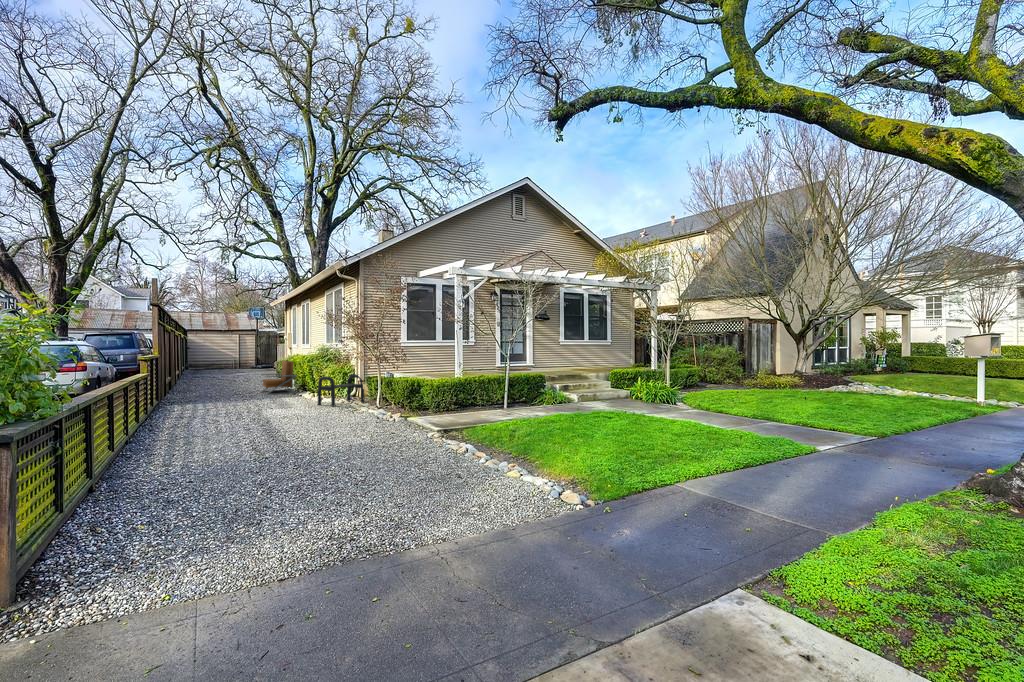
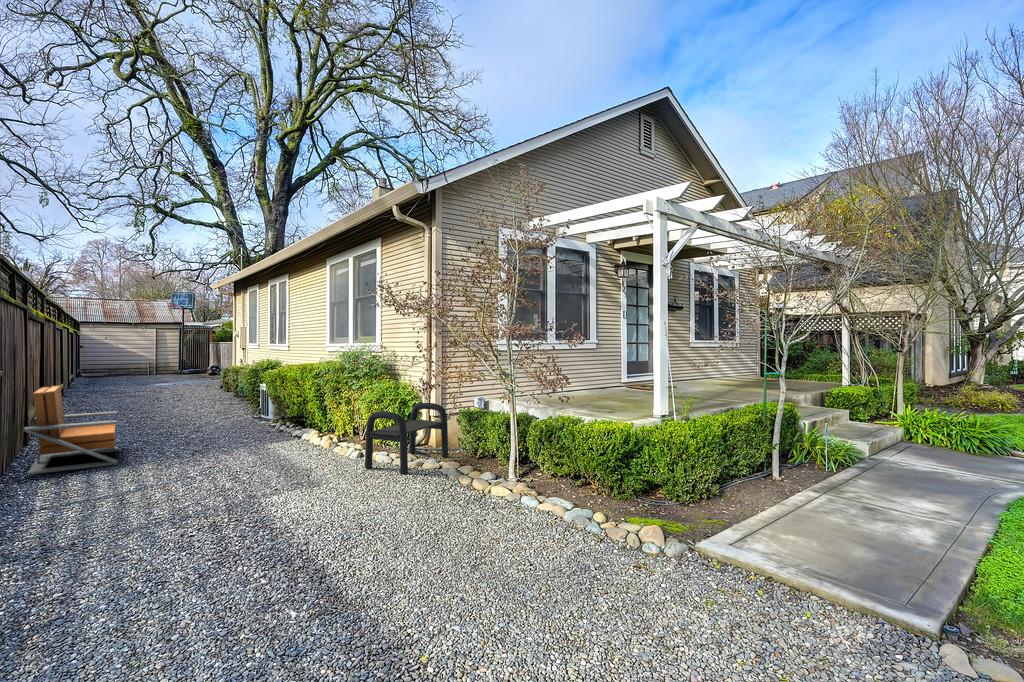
lounge chair: present [262,361,297,395] -> present [23,386,118,475]

